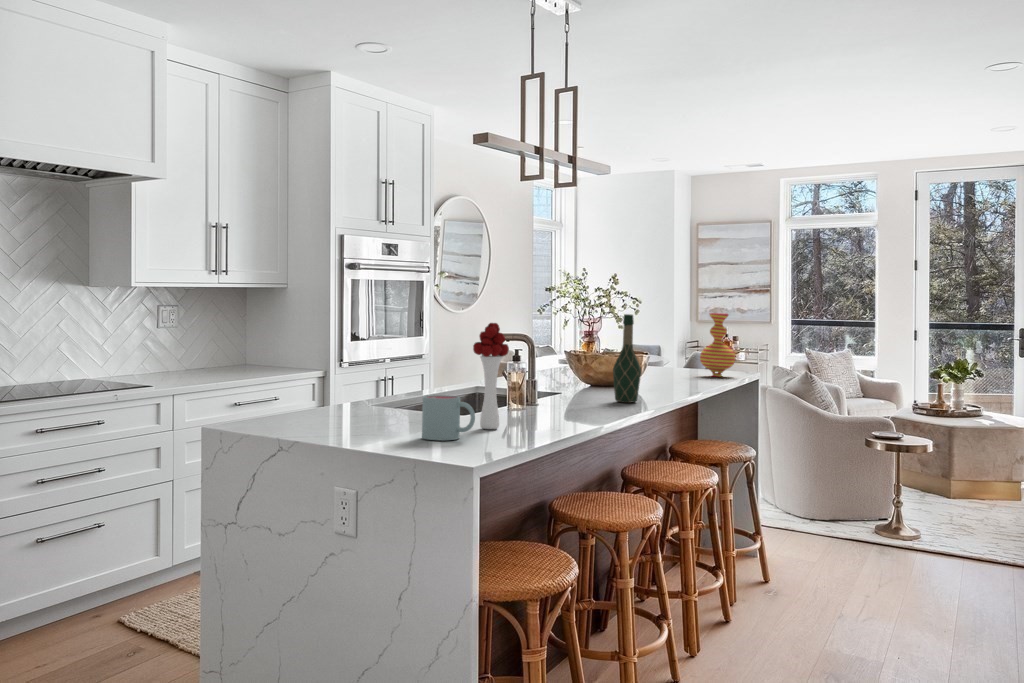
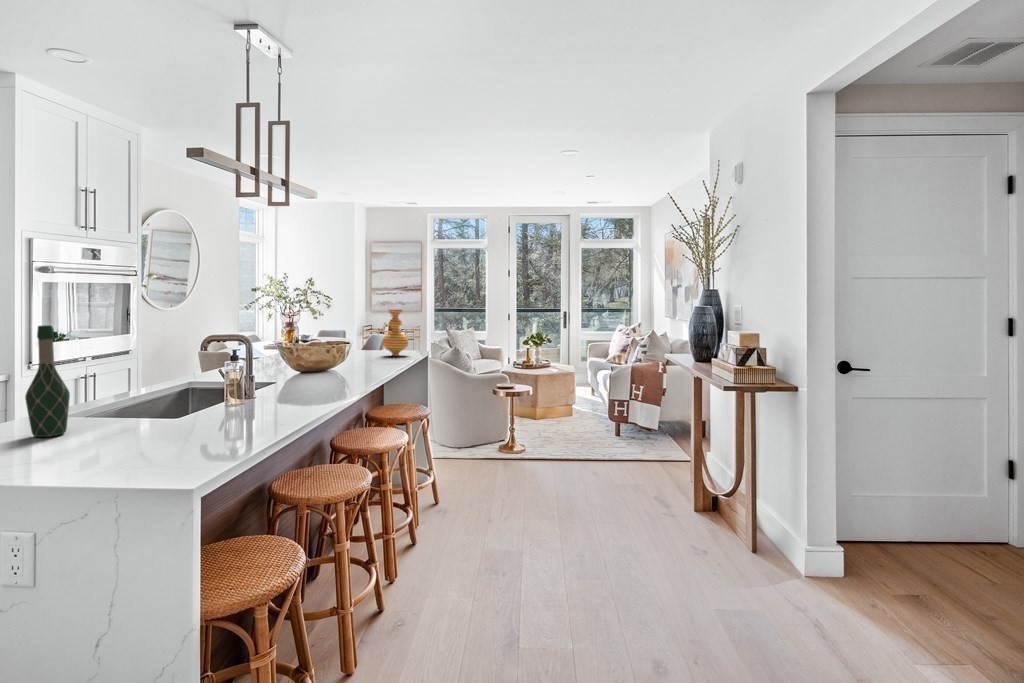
wine bottle: present [613,314,641,403] -> present [25,325,70,437]
flower bouquet: present [473,323,509,429] -> none [188,332,226,434]
mug: present [422,395,475,440] -> none [131,408,193,457]

